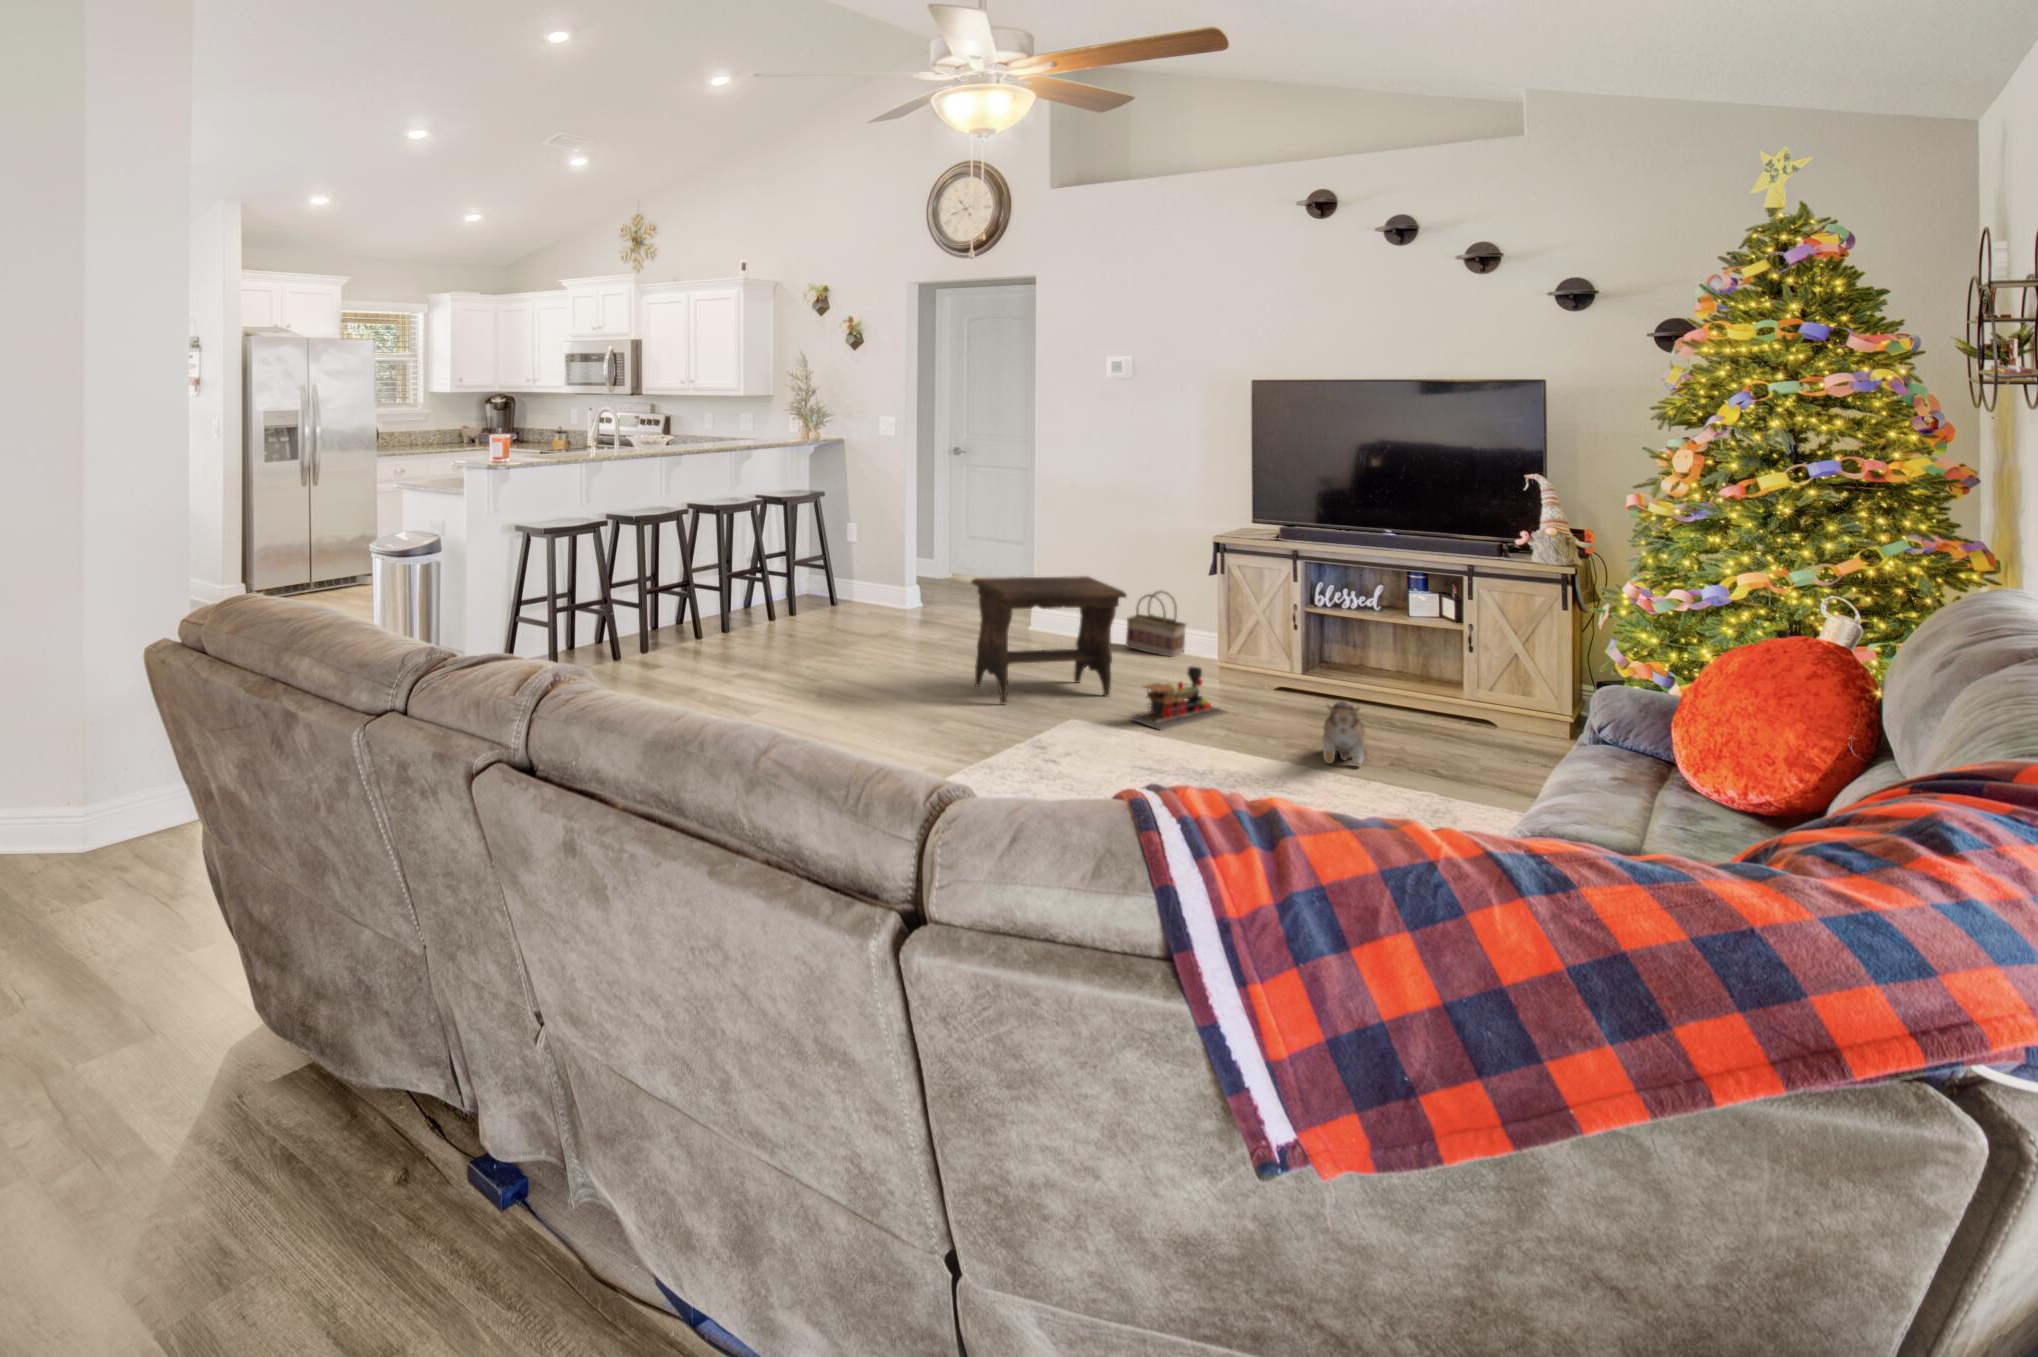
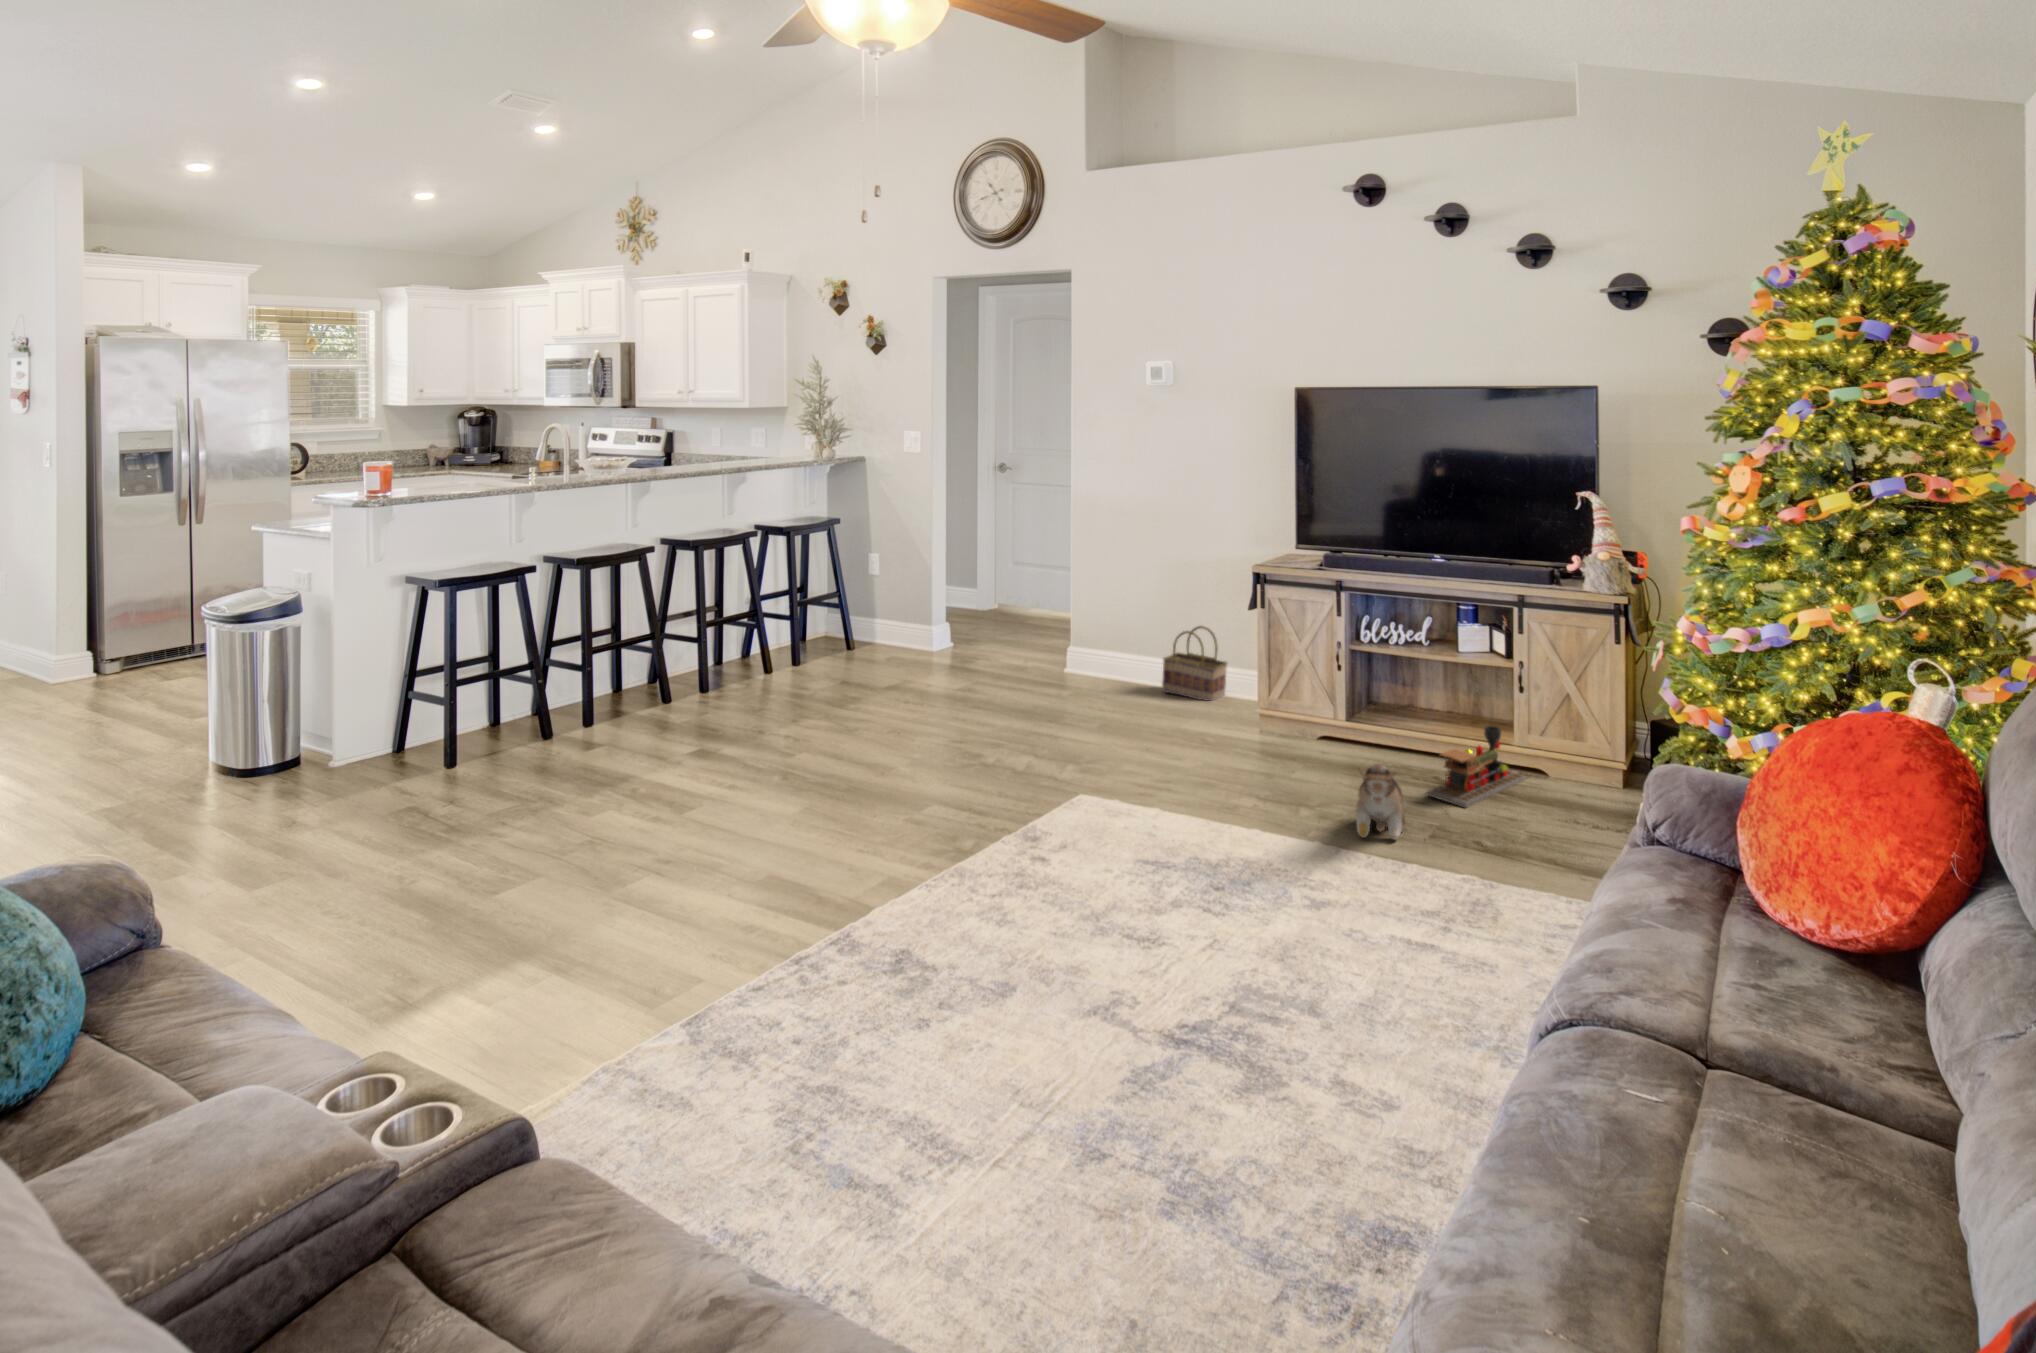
footstool: present [971,576,1127,705] -> none [972,616,1150,775]
toy train: present [1130,667,1227,730] -> present [1425,726,1528,808]

